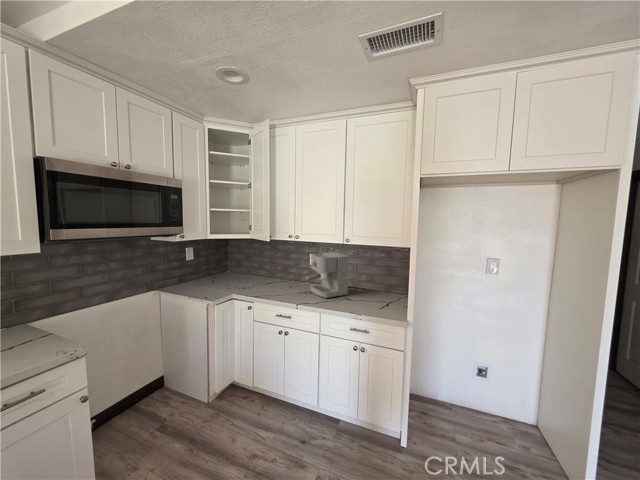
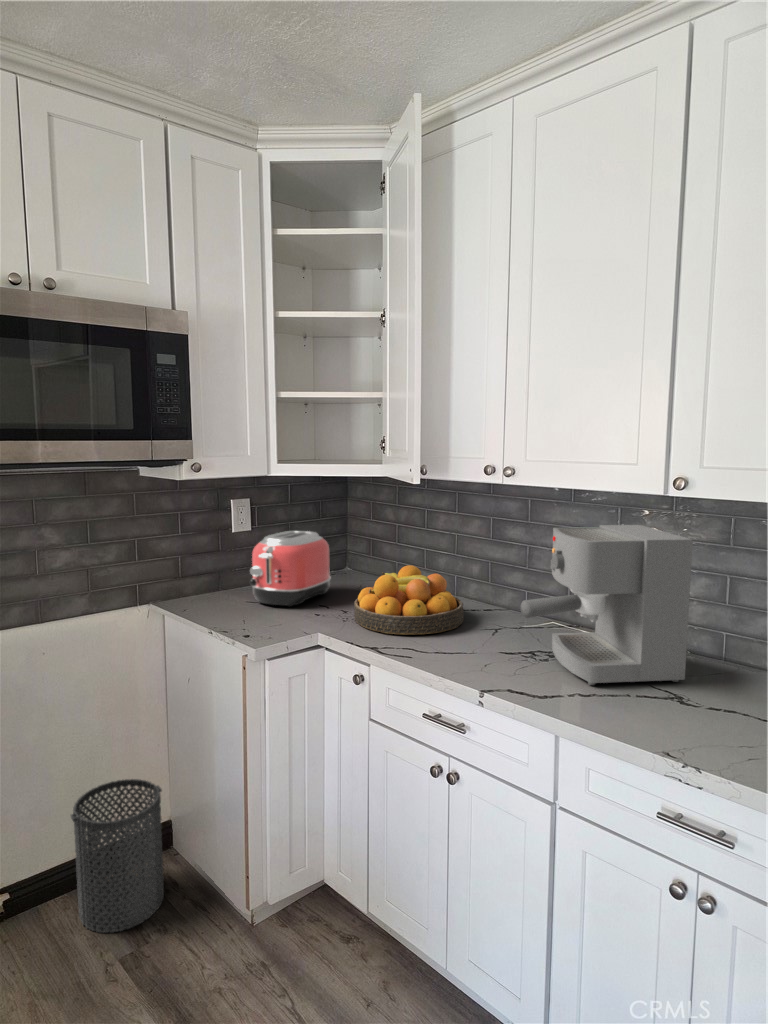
toaster: none [199,258,229,286] -> present [250,531,331,607]
fruit bowl: none [243,268,280,291] -> present [354,565,464,635]
trash can: none [126,361,167,426] -> present [71,779,164,933]

